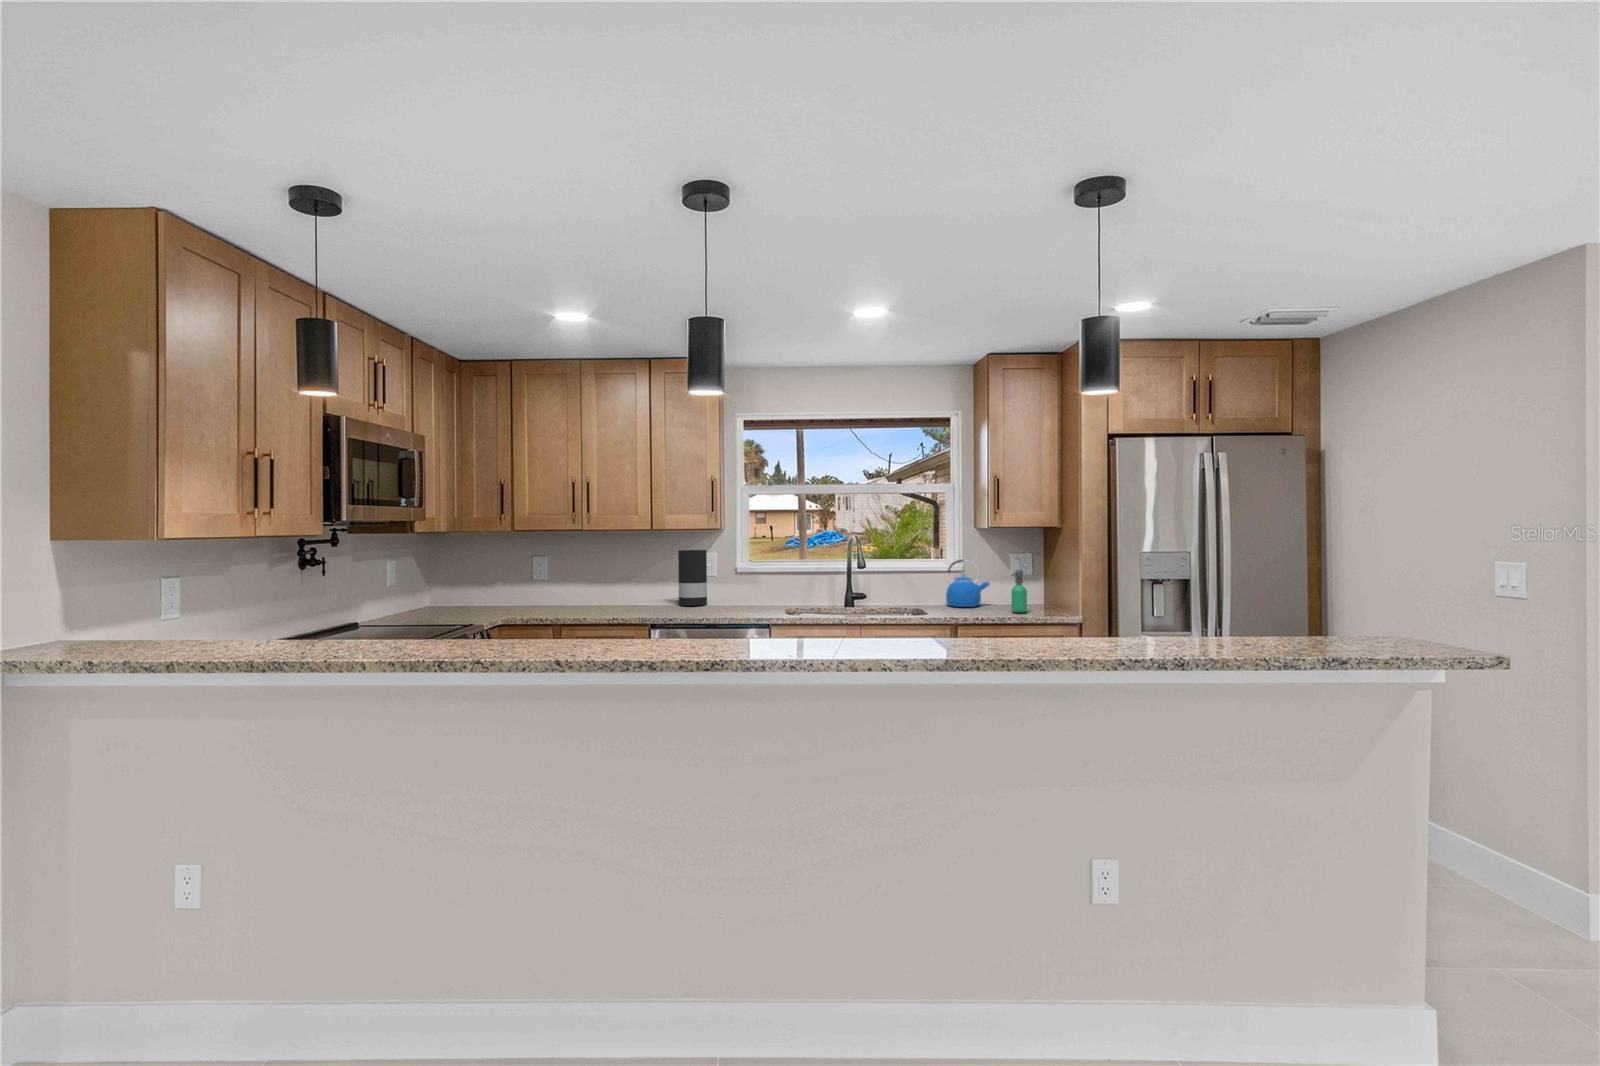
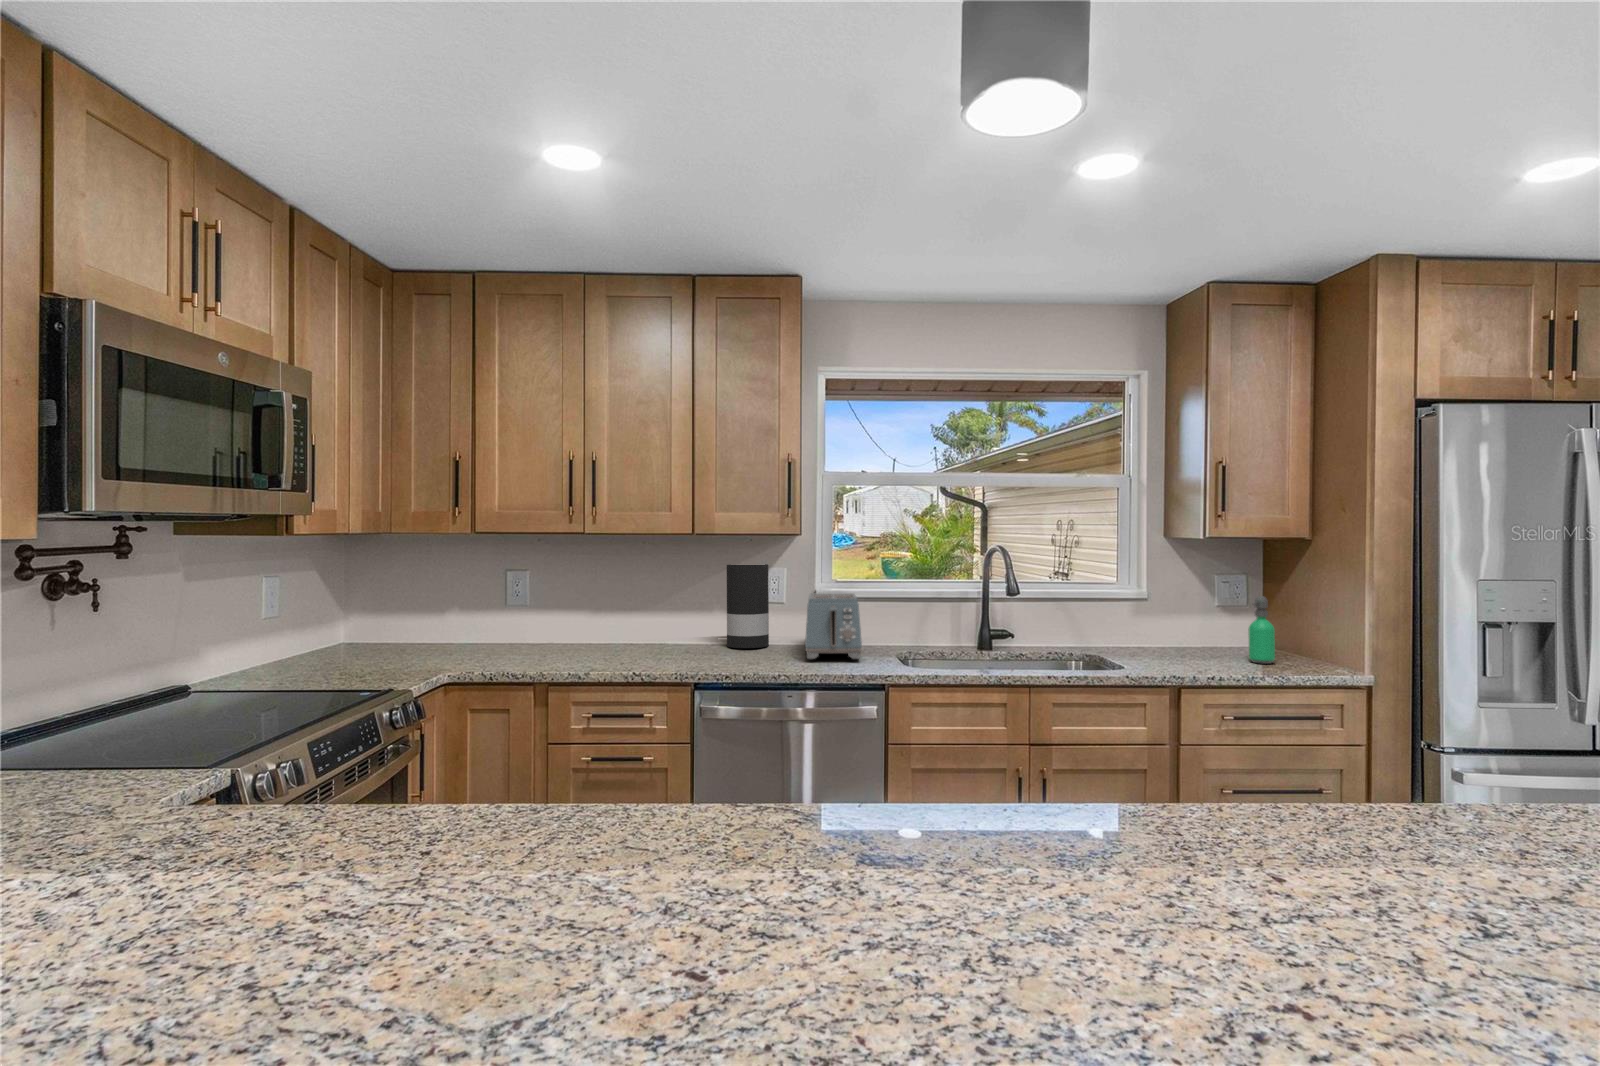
kettle: present [946,560,989,607] -> none [1129,579,1198,651]
toaster: none [725,569,767,611] -> present [805,593,862,659]

